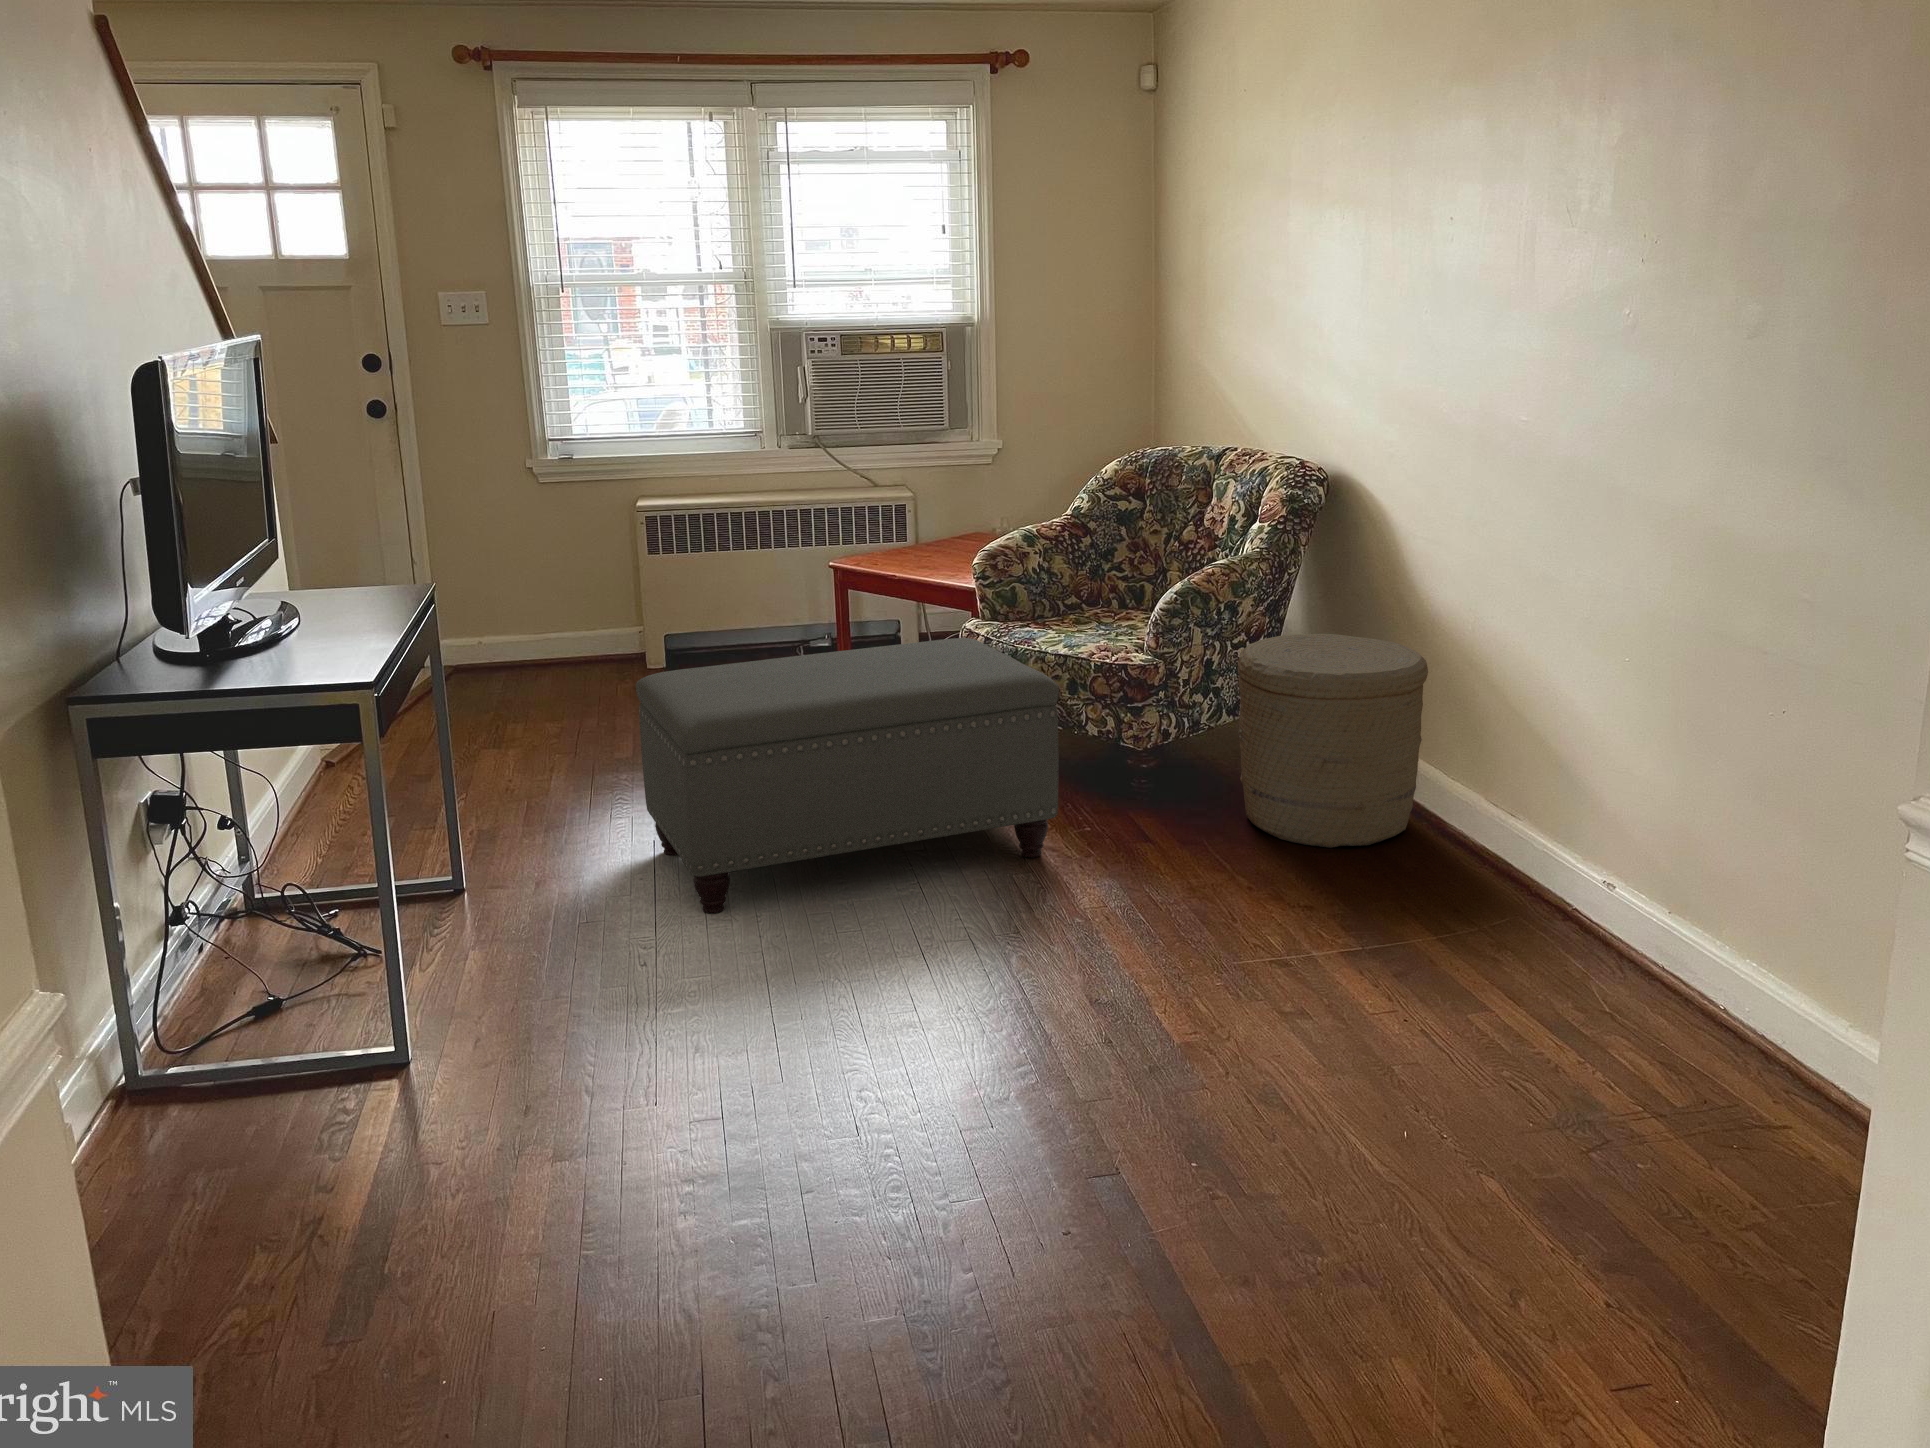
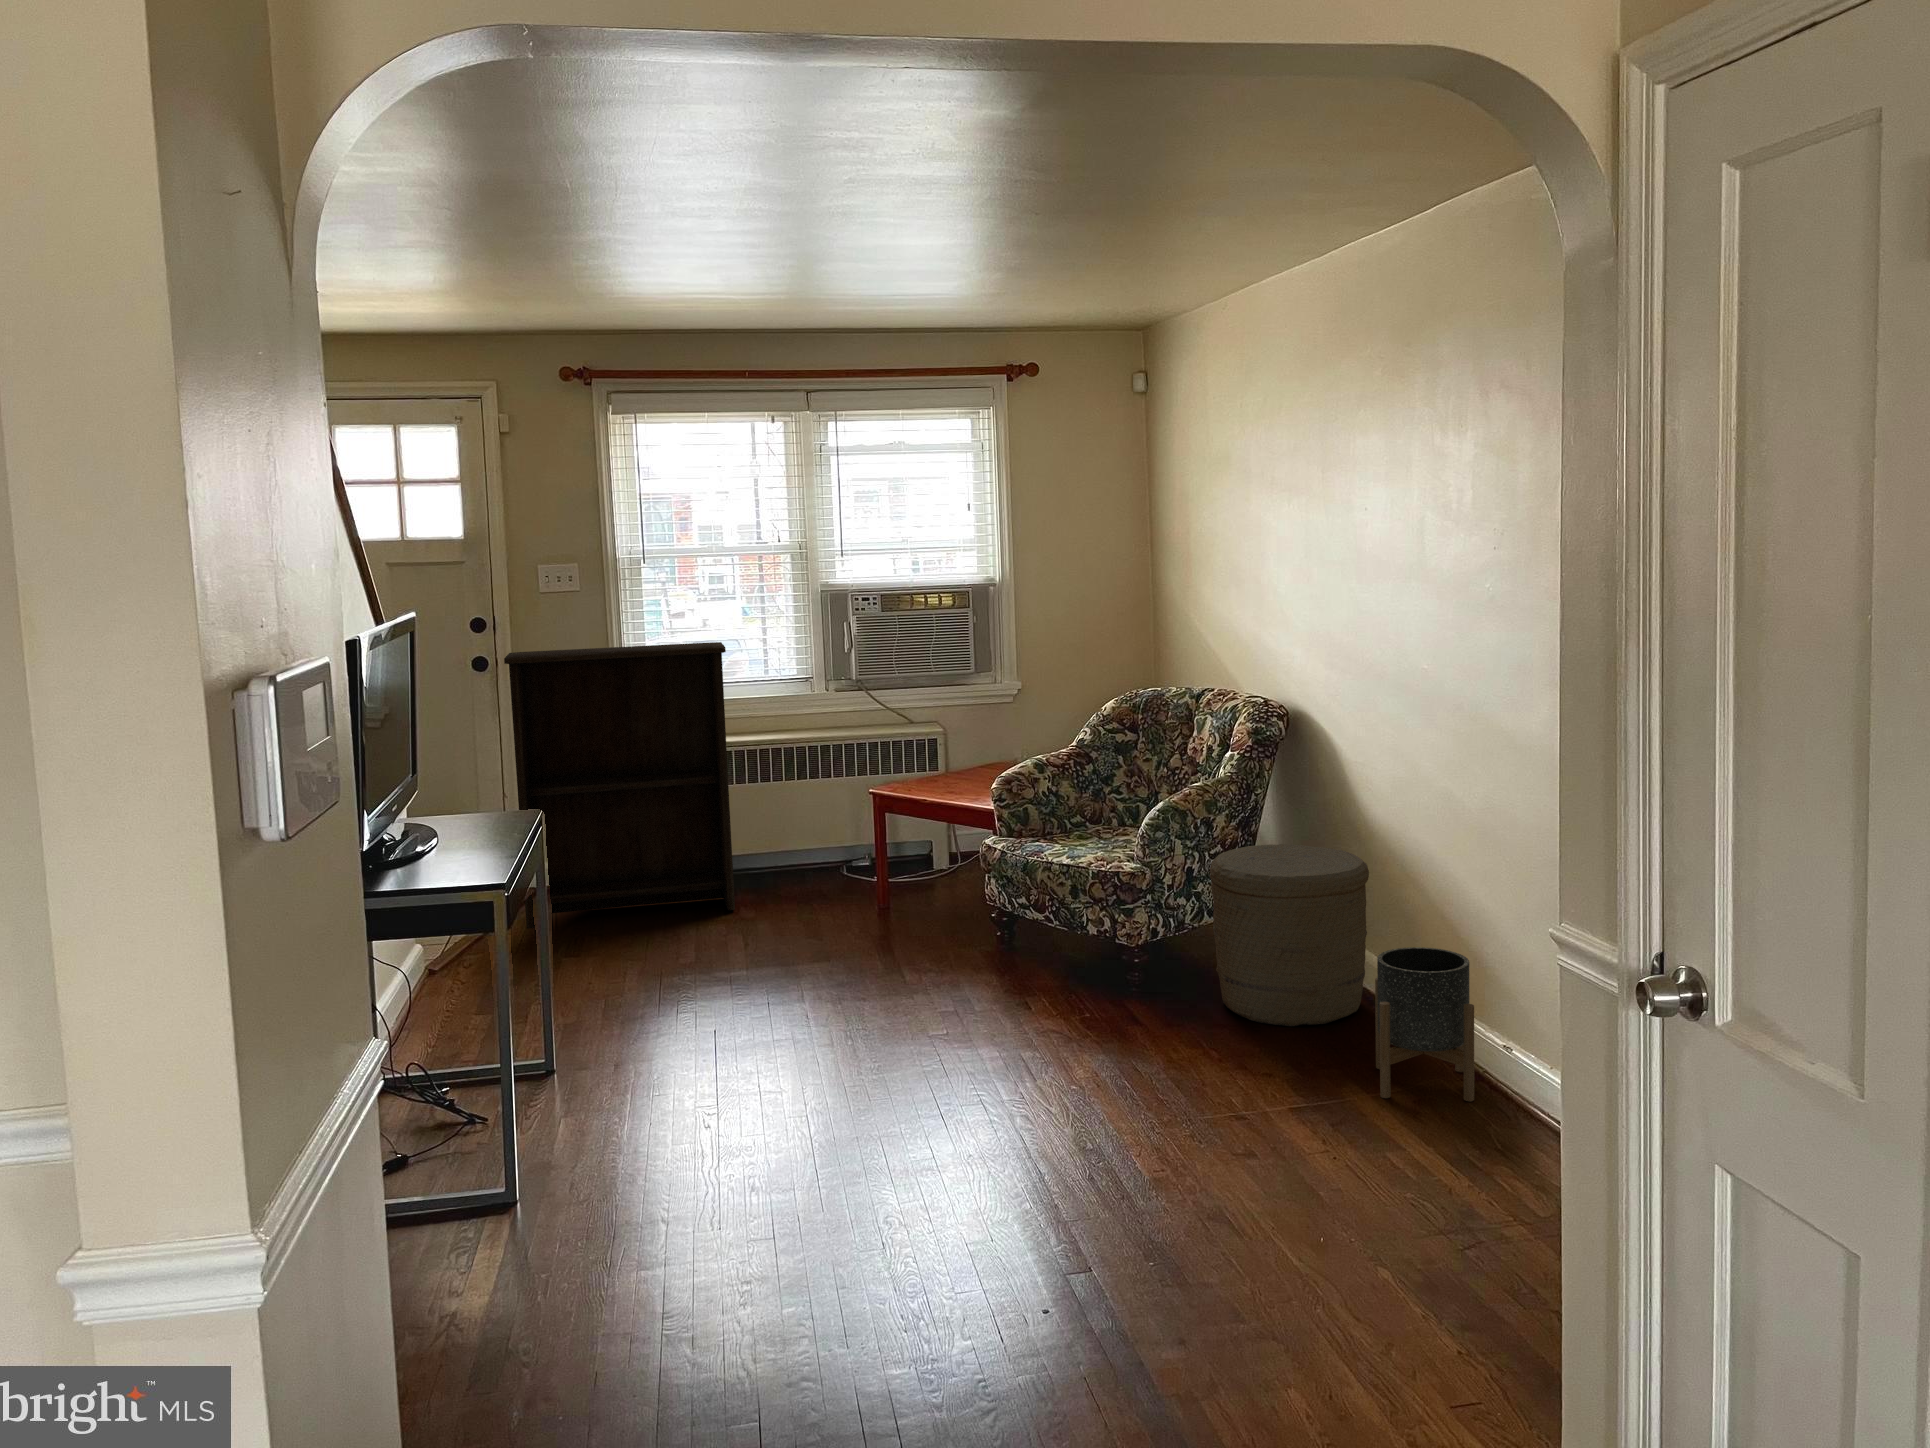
bookshelf: none [398,387,676,717] -> present [504,642,735,929]
ottoman: present [636,638,1059,914] -> none [703,851,1058,1085]
planter: none [1436,762,1569,946] -> present [1375,947,1474,1101]

